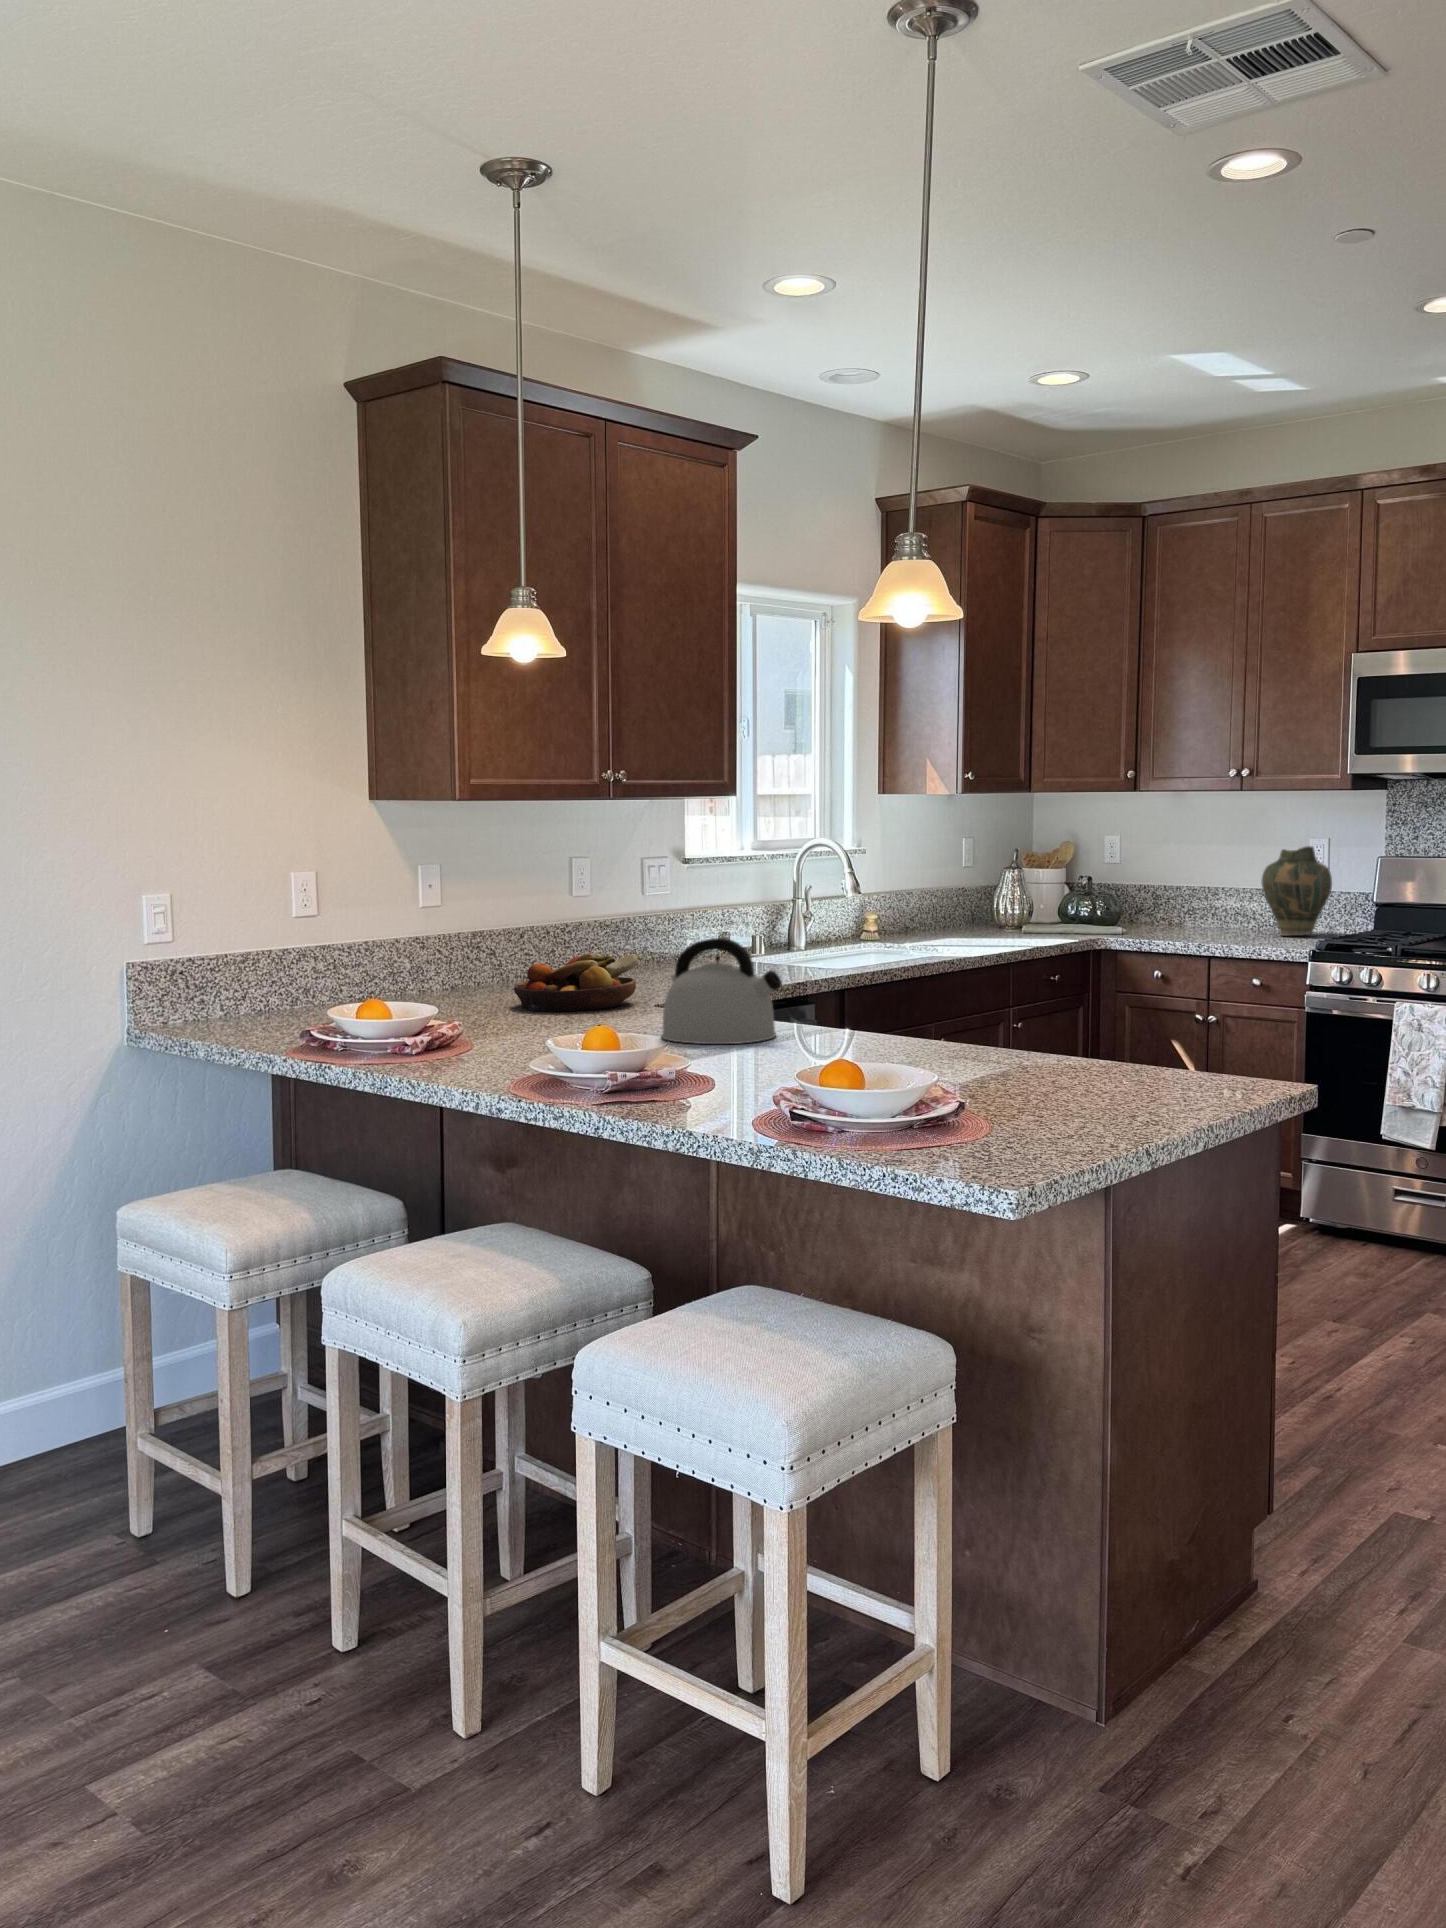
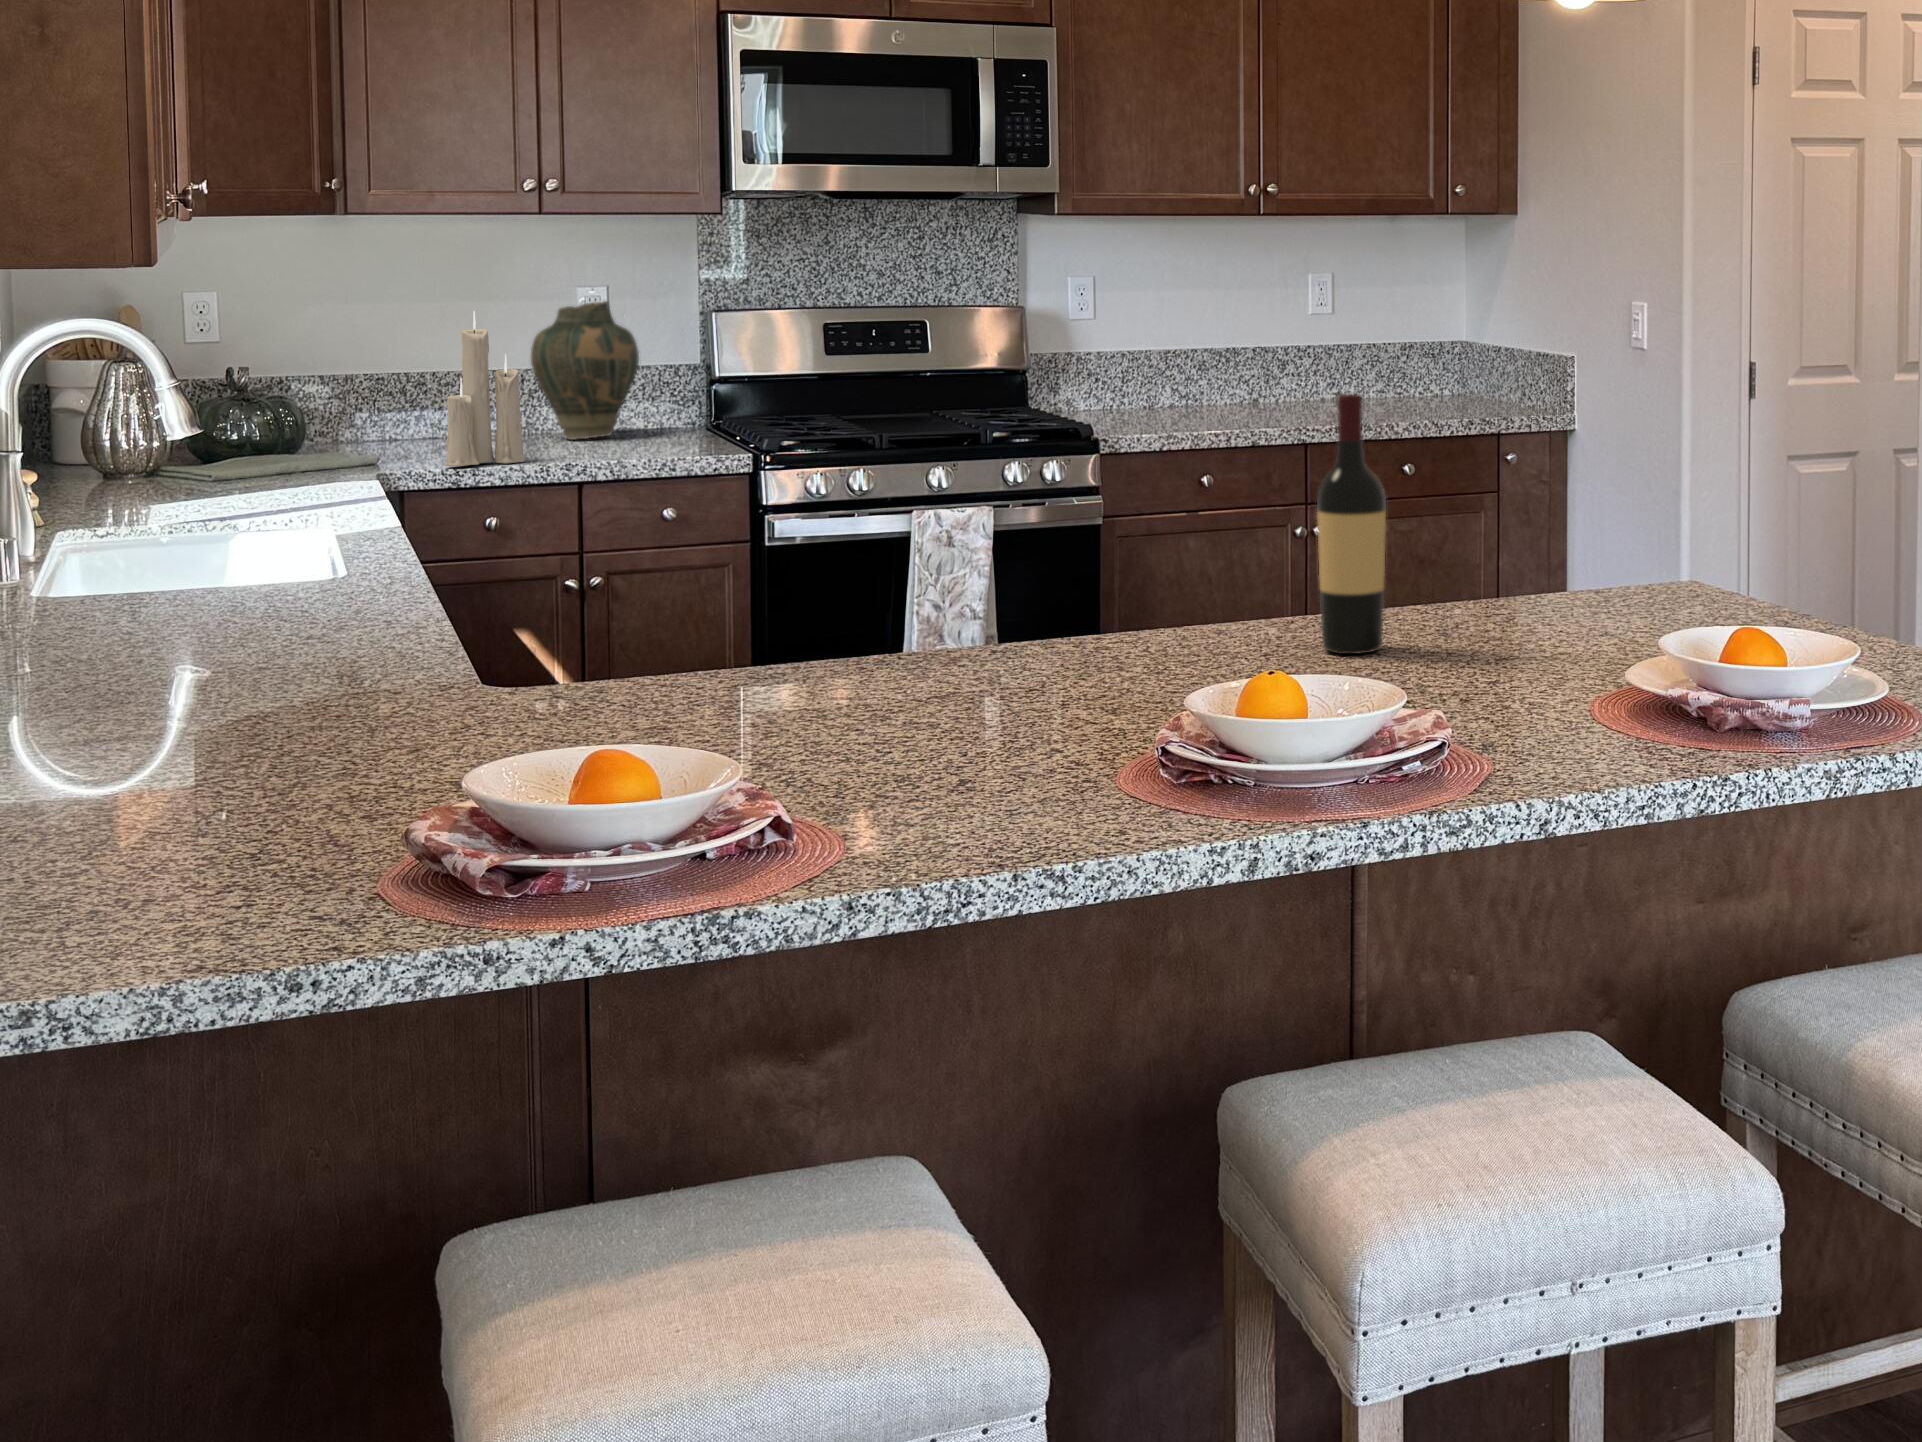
candle: none [1148,843,1197,942] -> present [444,311,525,466]
wine bottle: none [896,889,942,1063] -> present [1317,394,1386,654]
kettle: present [661,938,782,1044] -> none [814,510,1036,712]
fruit bowl: present [514,953,640,1012] -> none [101,585,412,745]

